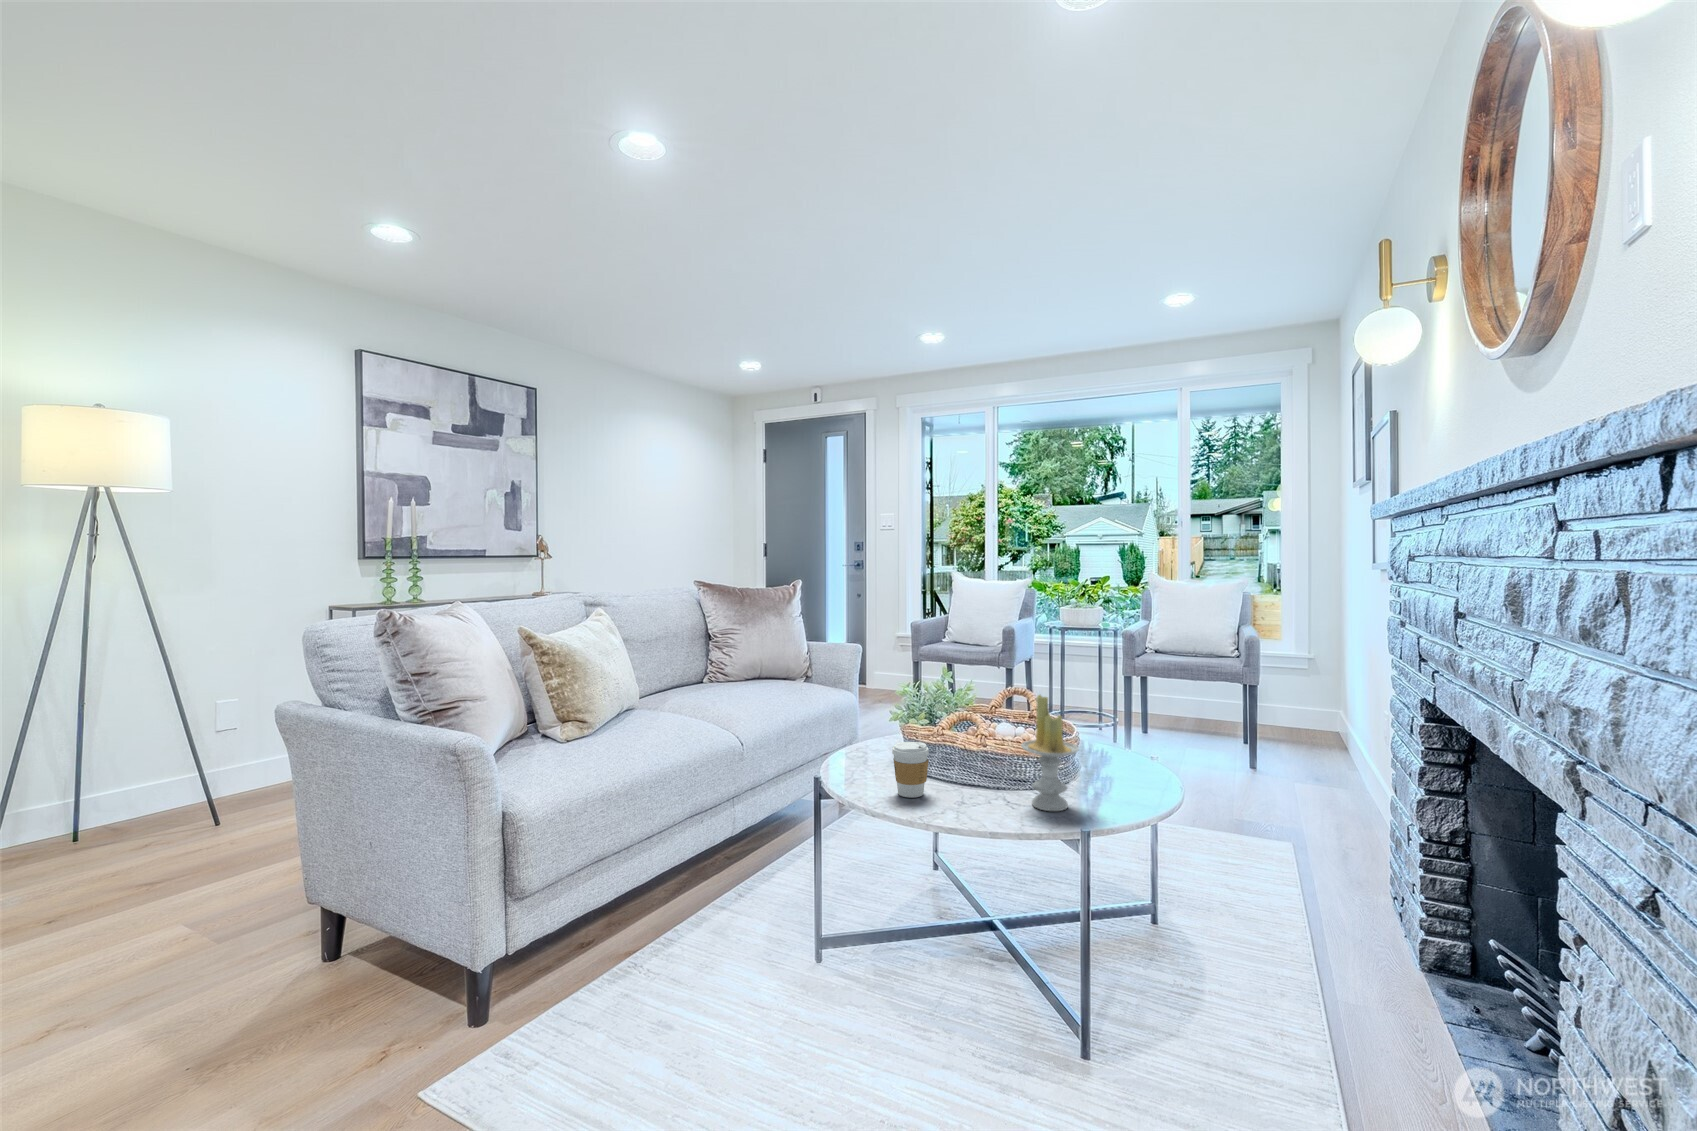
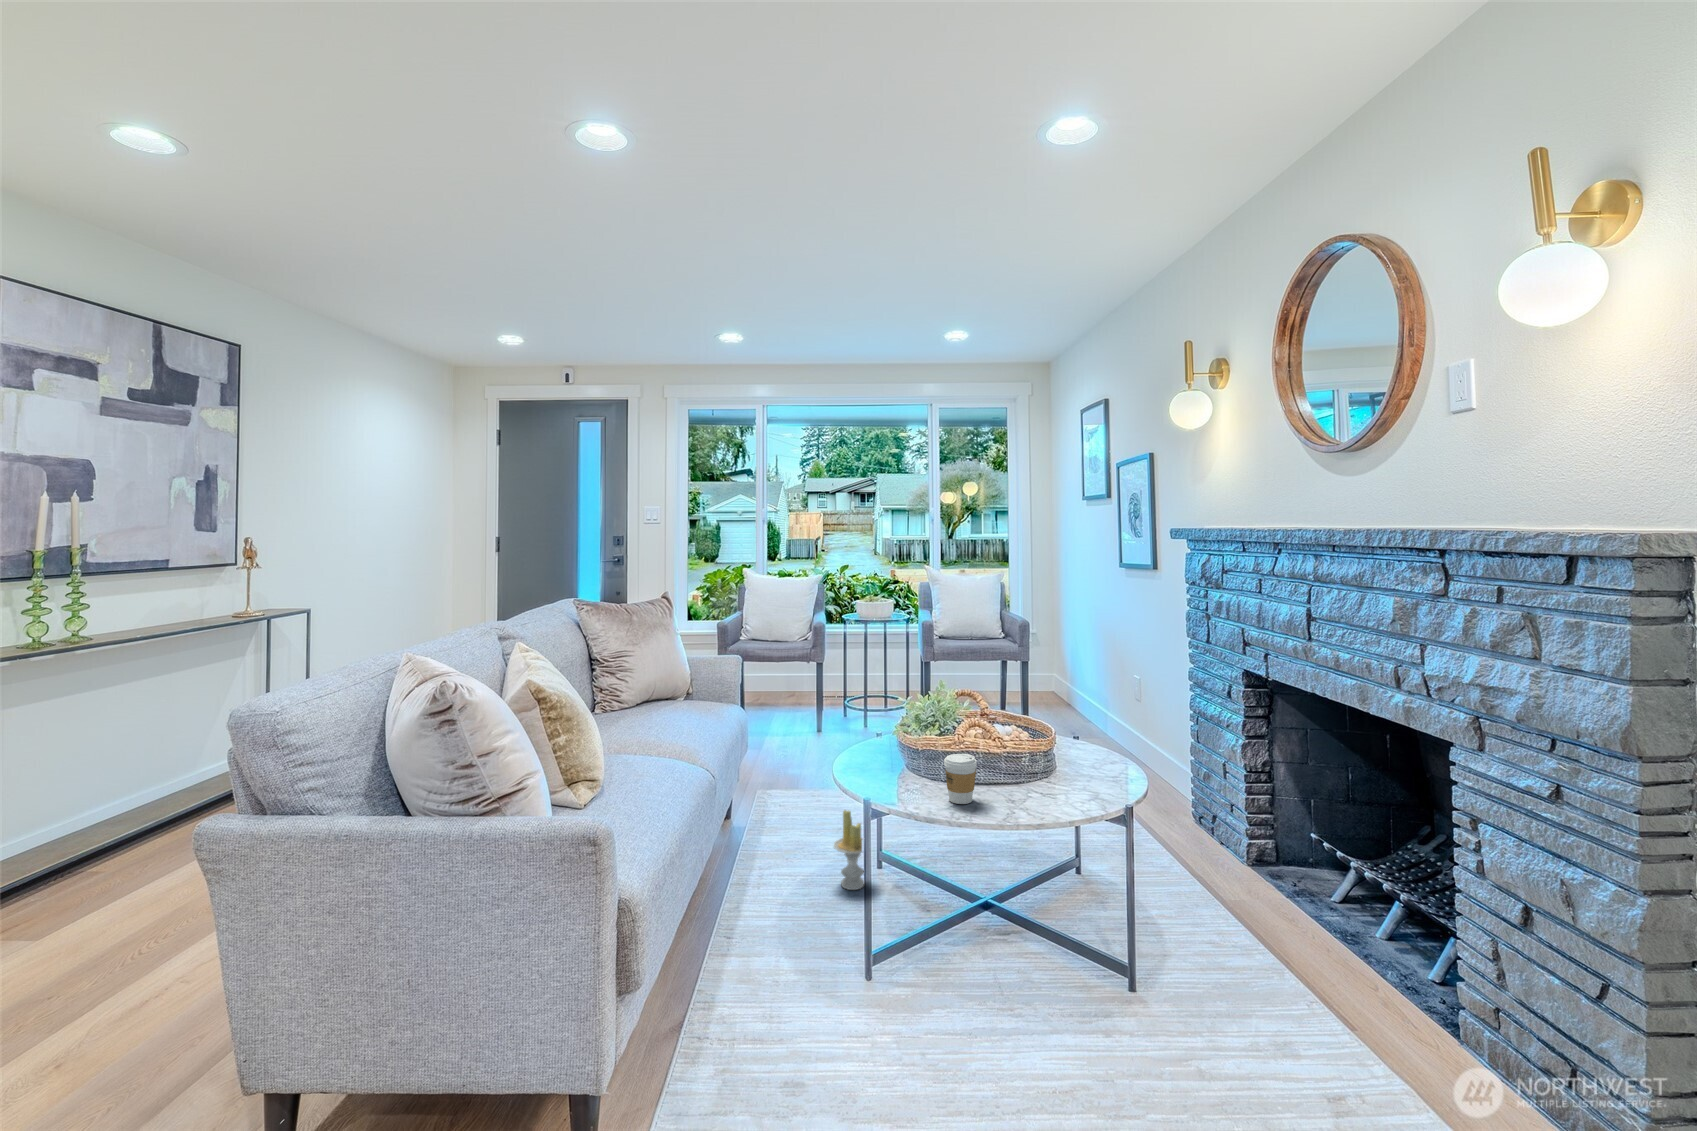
candle: present [1021,695,1079,811] -> present [834,810,864,890]

